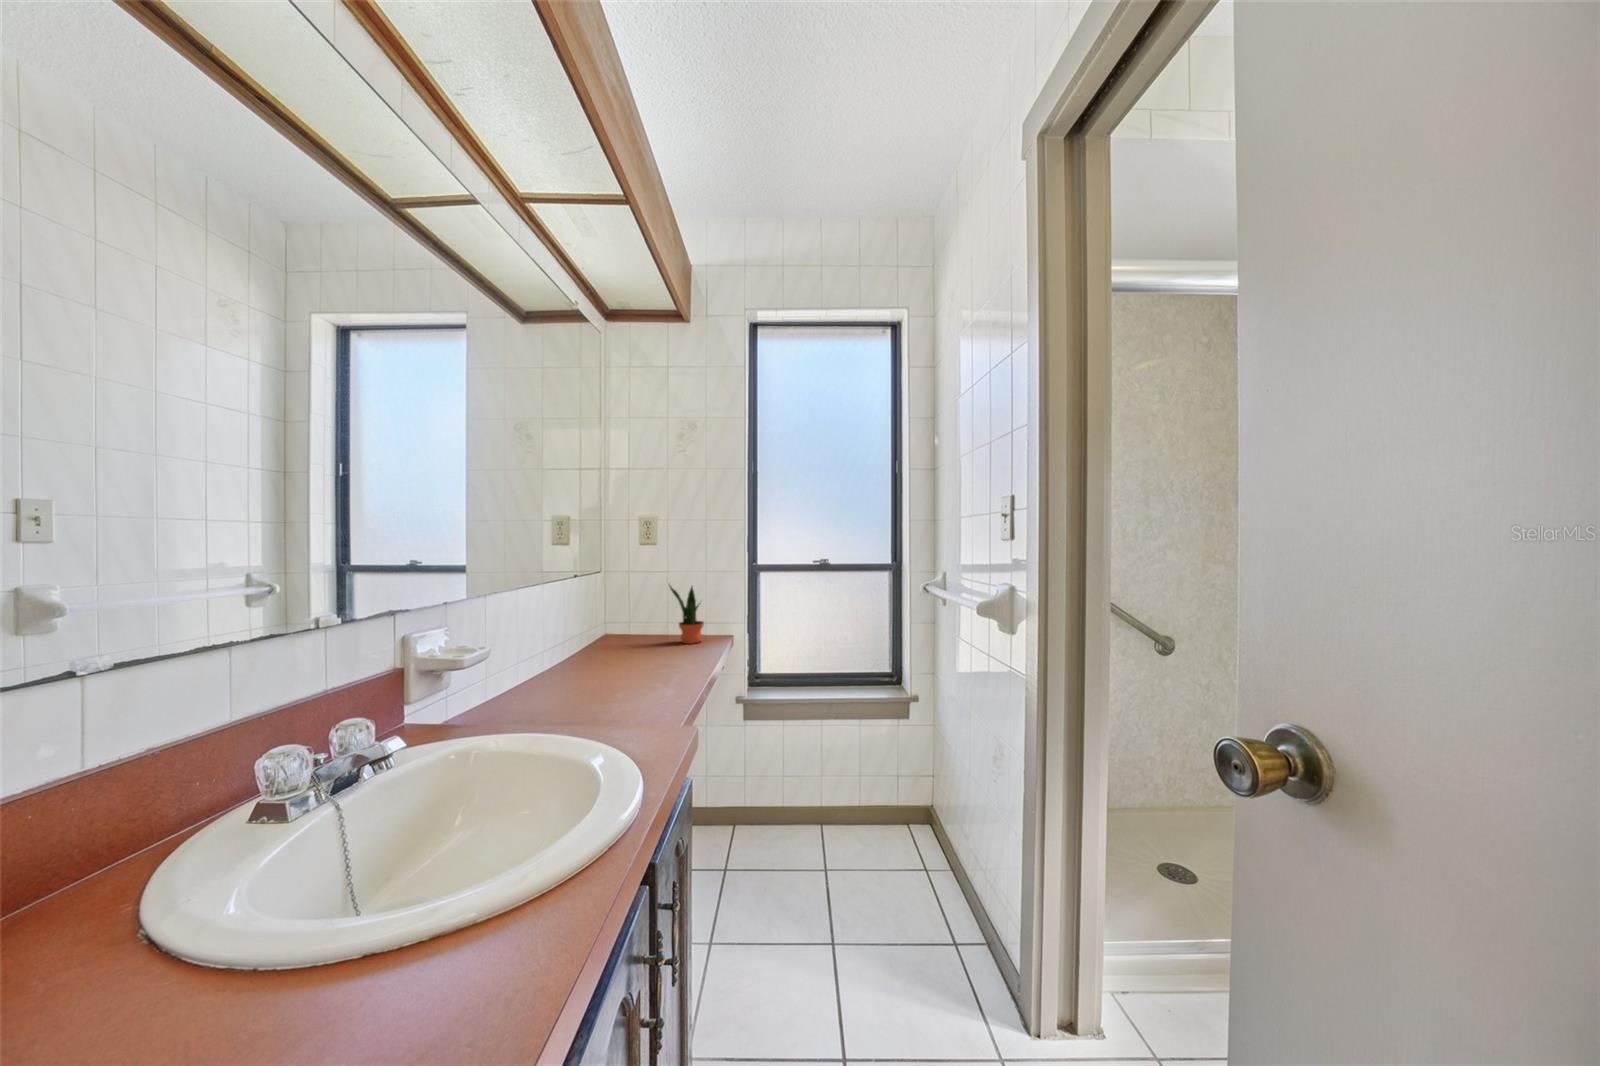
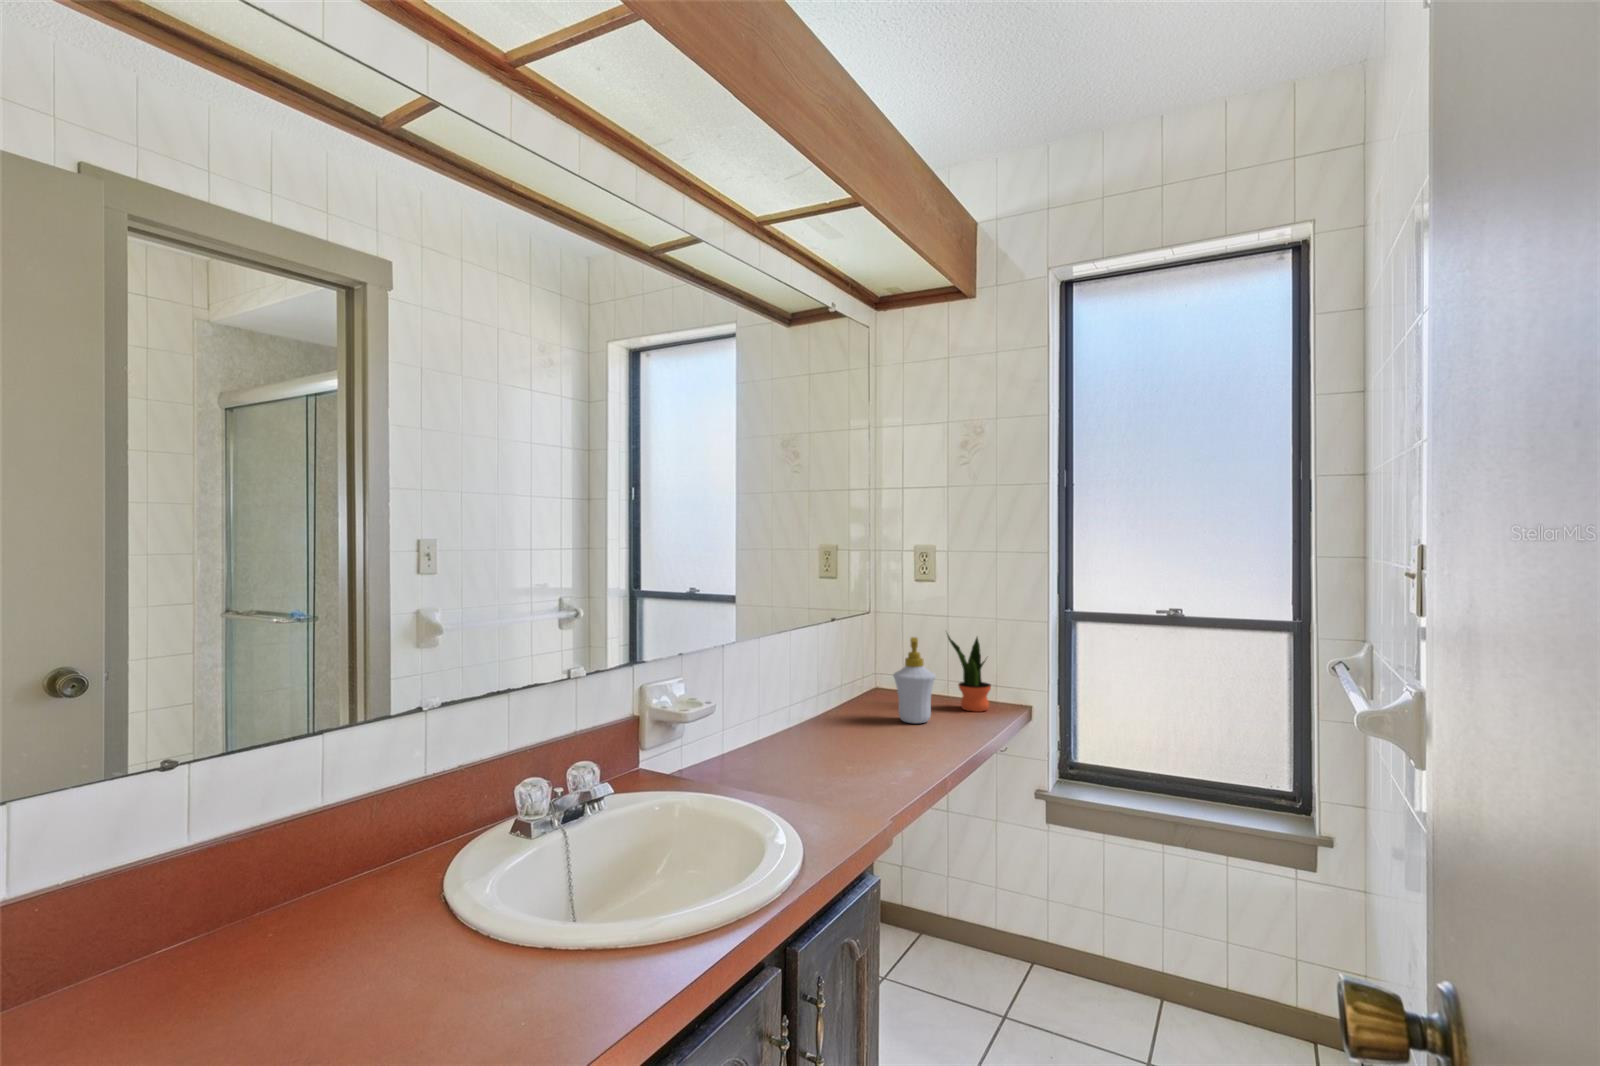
soap bottle: none [633,586,669,656] -> present [893,637,936,723]

